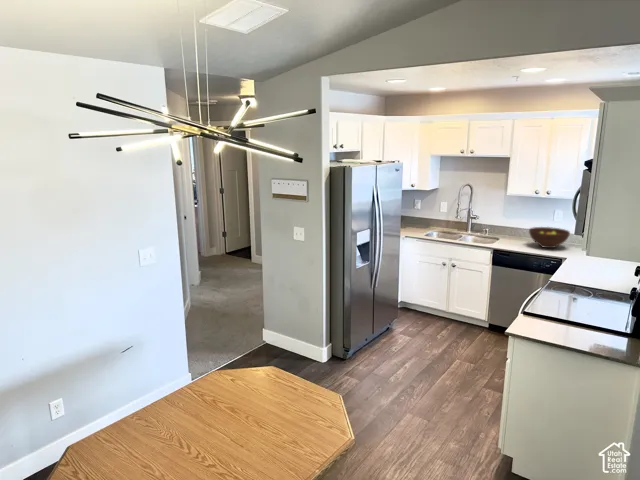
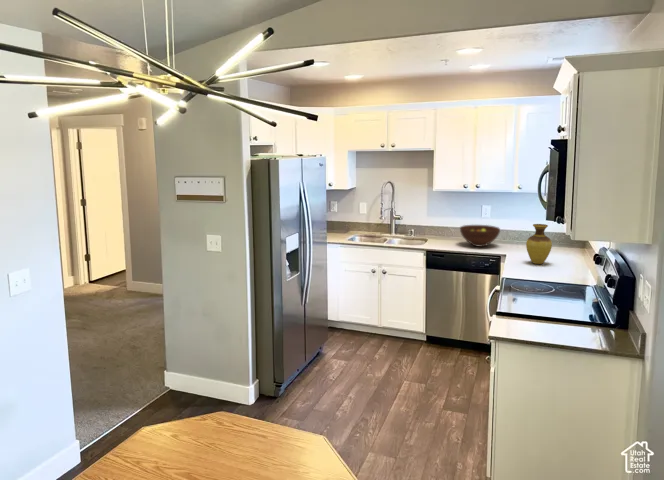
vase: none [587,231,615,269] -> present [526,224,552,264]

